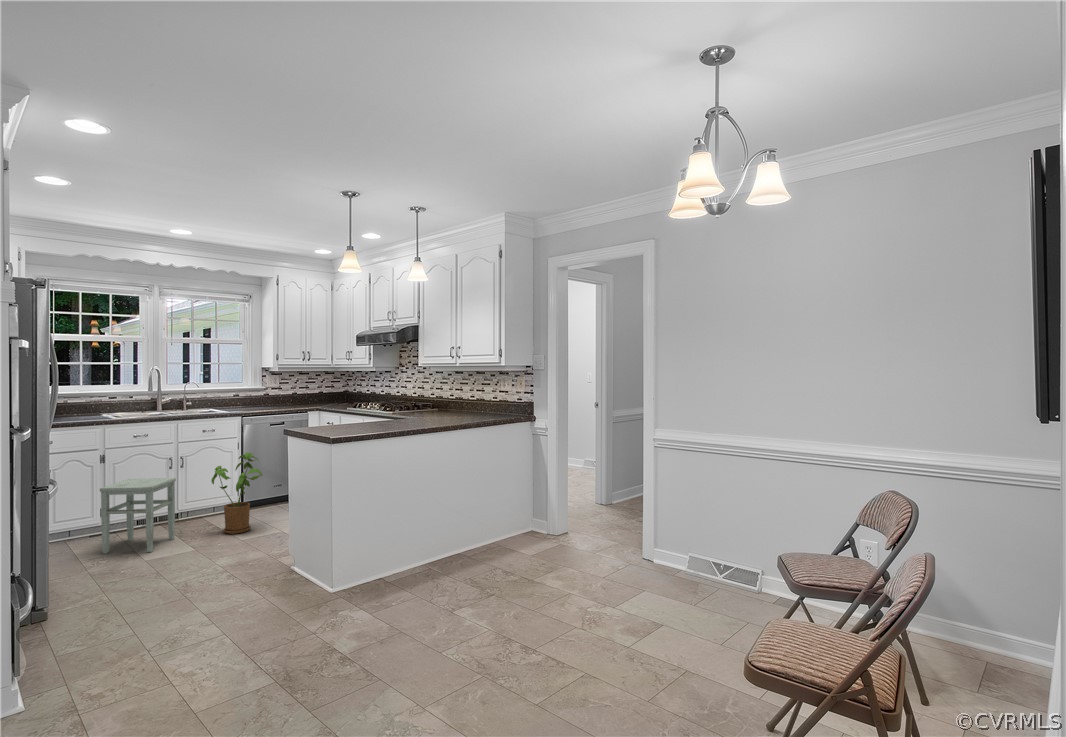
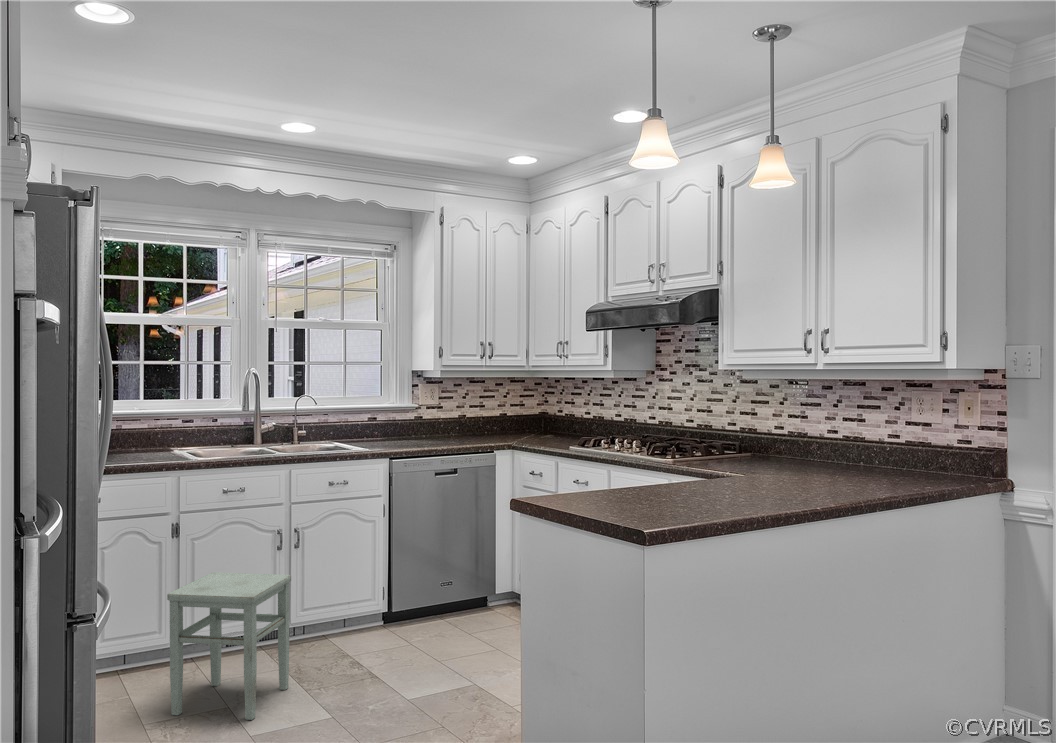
house plant: present [211,453,262,534] -> none [350,530,442,685]

